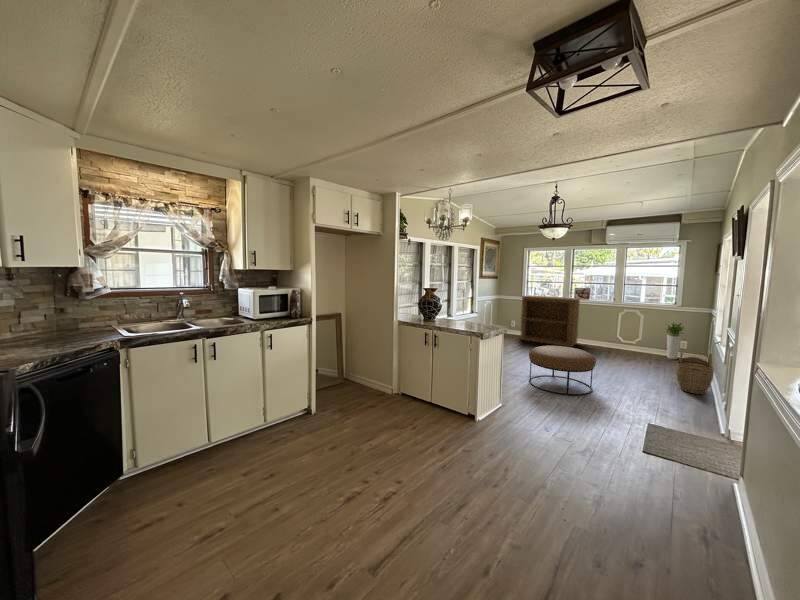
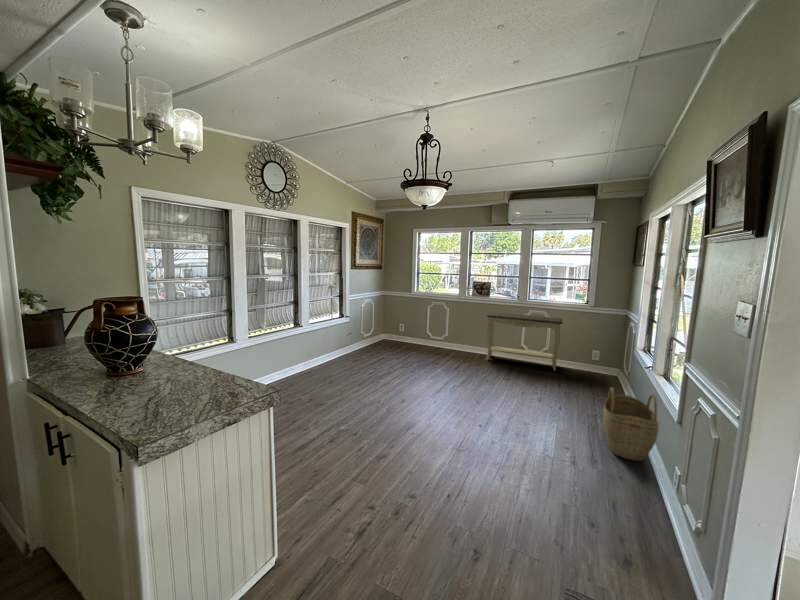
bookshelf: present [520,296,580,347] -> none [407,291,478,360]
console table: none [587,311,653,356] -> present [486,312,563,371]
planter: present [667,323,684,359] -> none [574,327,600,374]
ottoman: present [529,346,596,395] -> none [382,390,490,502]

